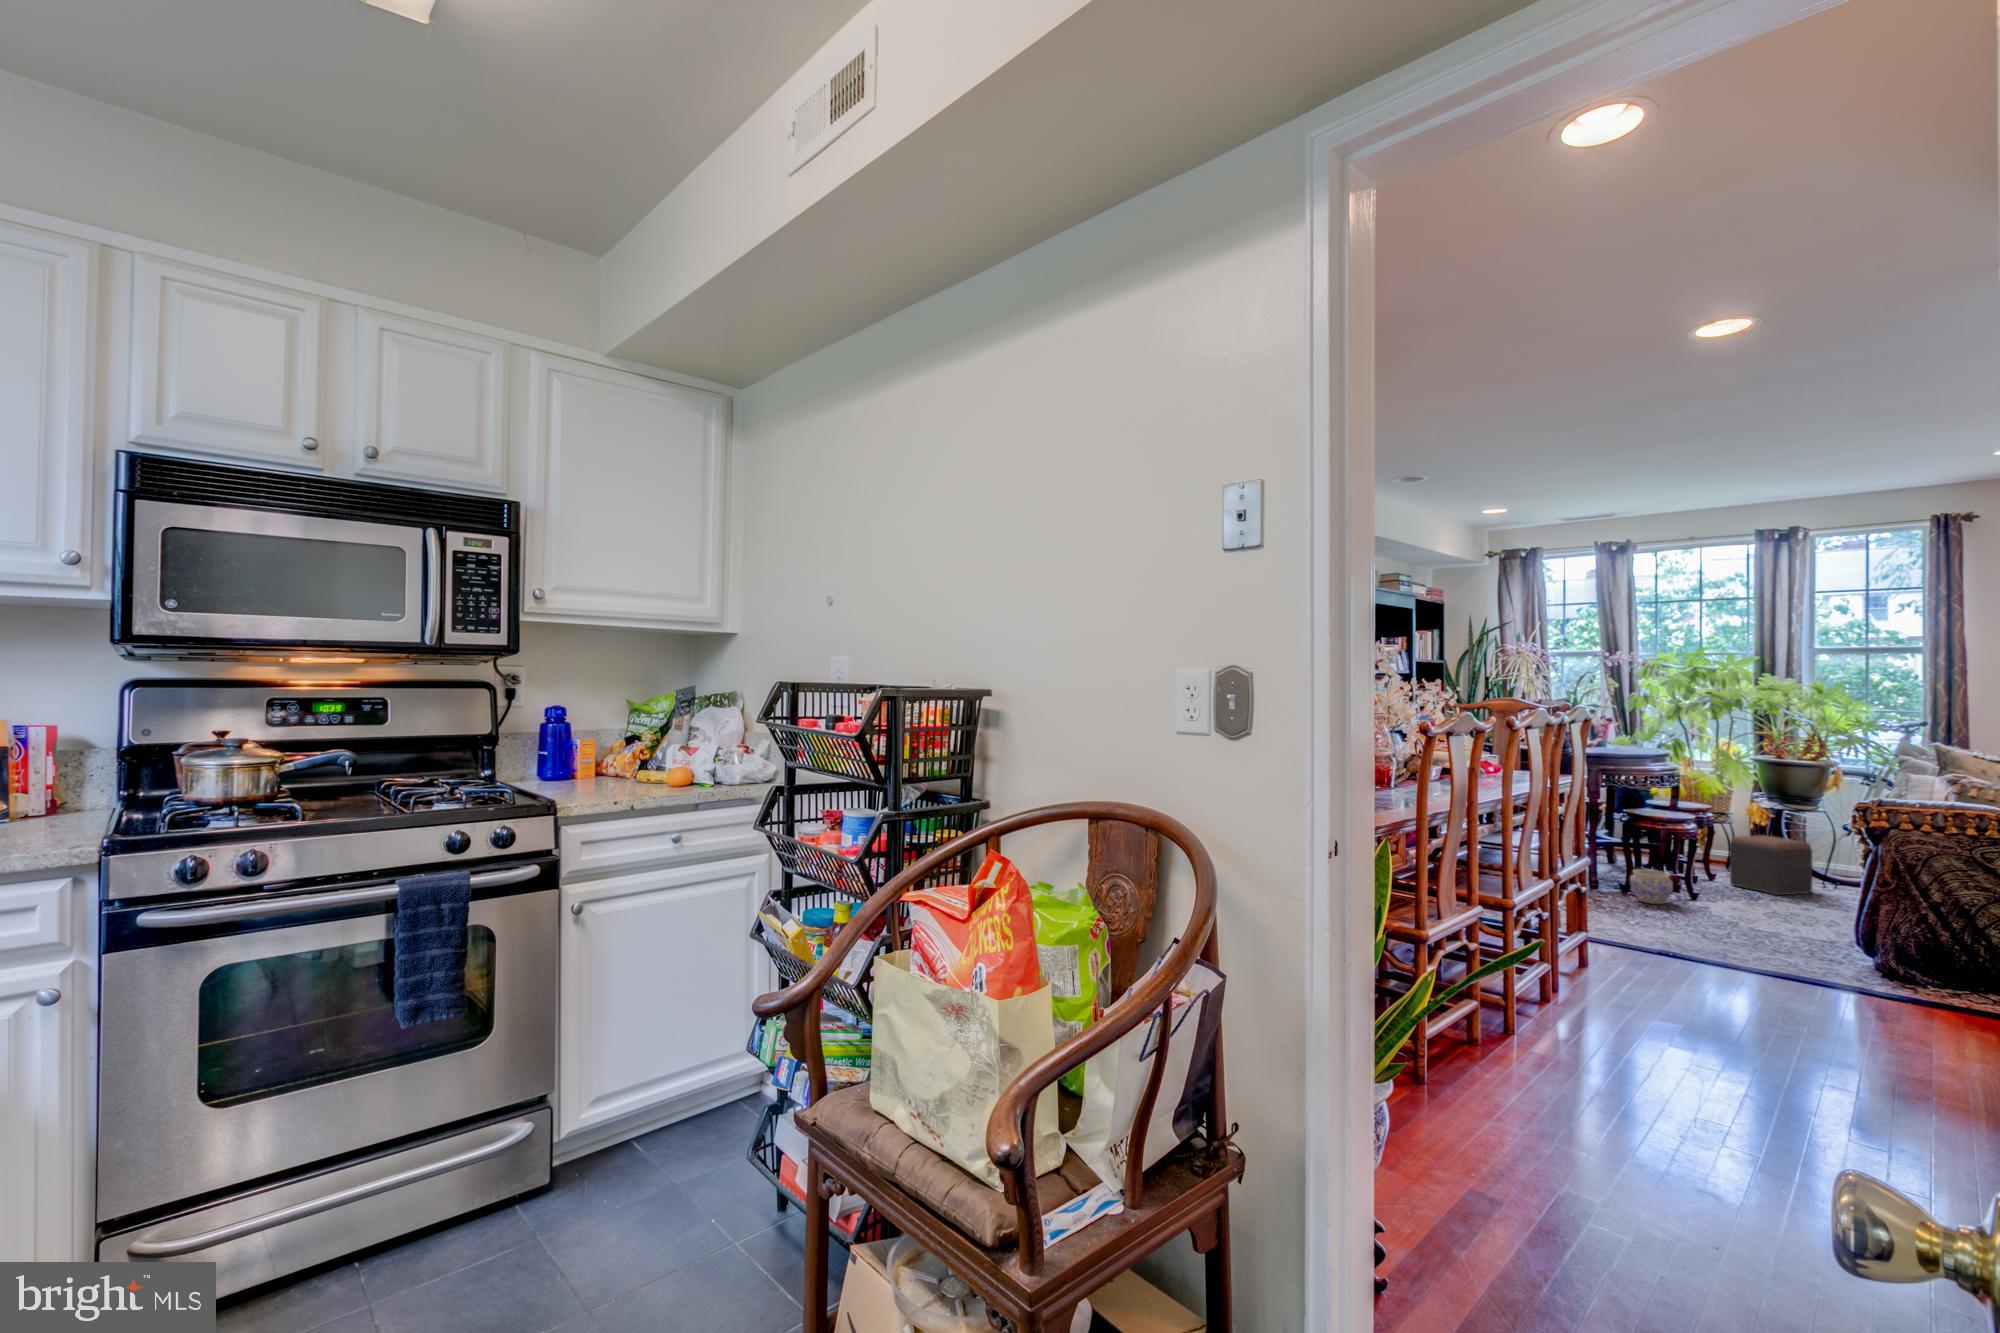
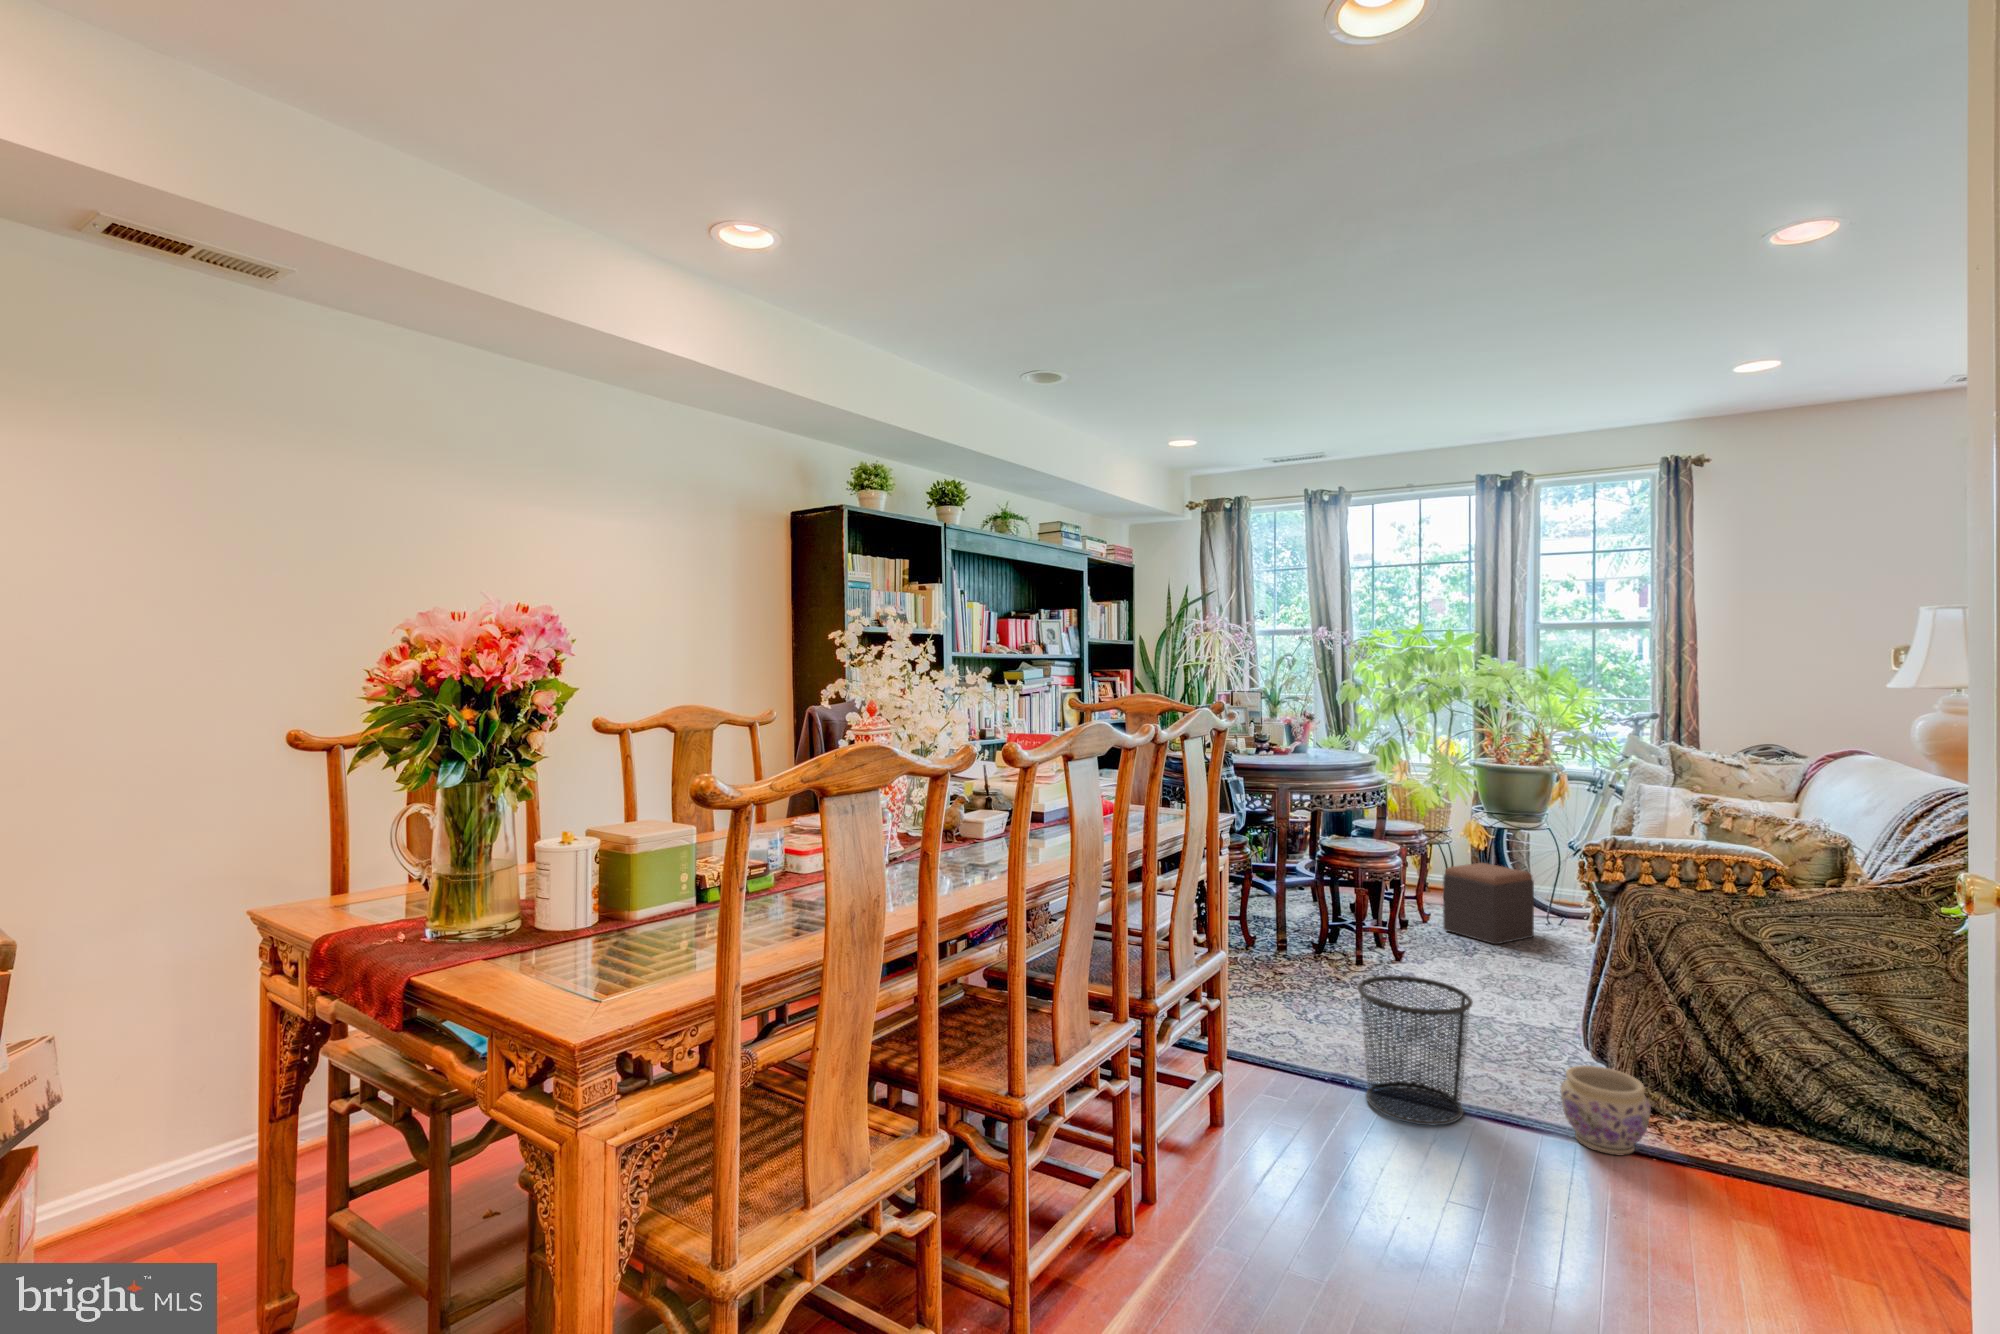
planter: present [1630,869,1673,904] -> present [1560,1065,1651,1156]
waste bin: none [1682,886,1771,976] -> present [1358,976,1473,1125]

